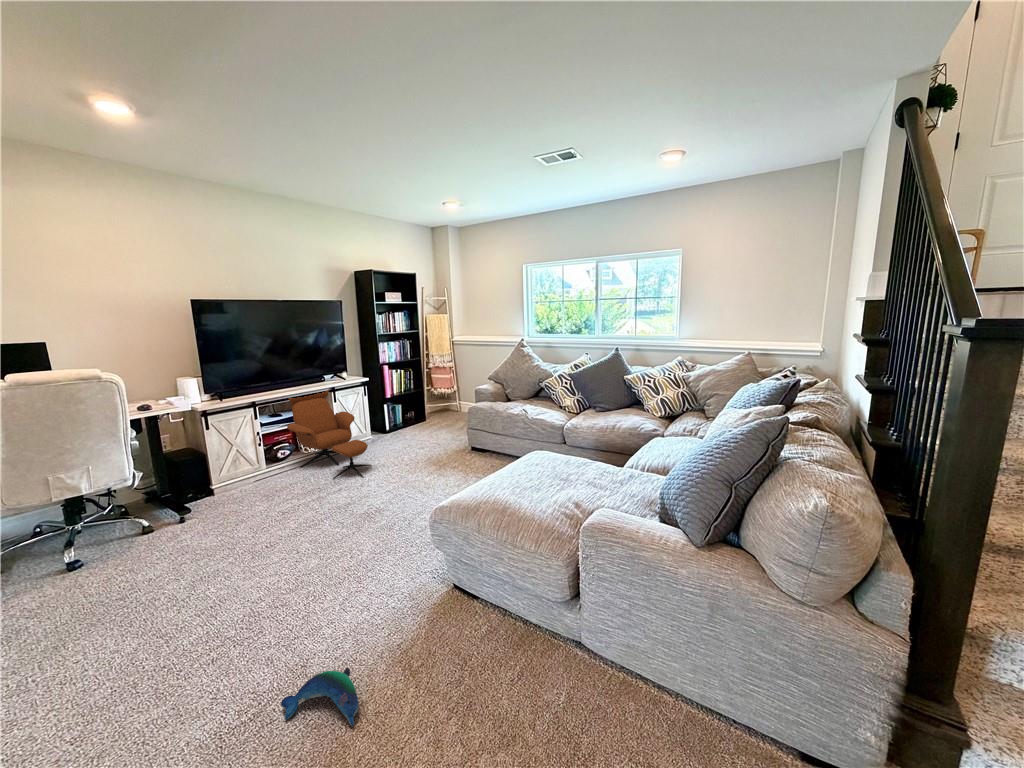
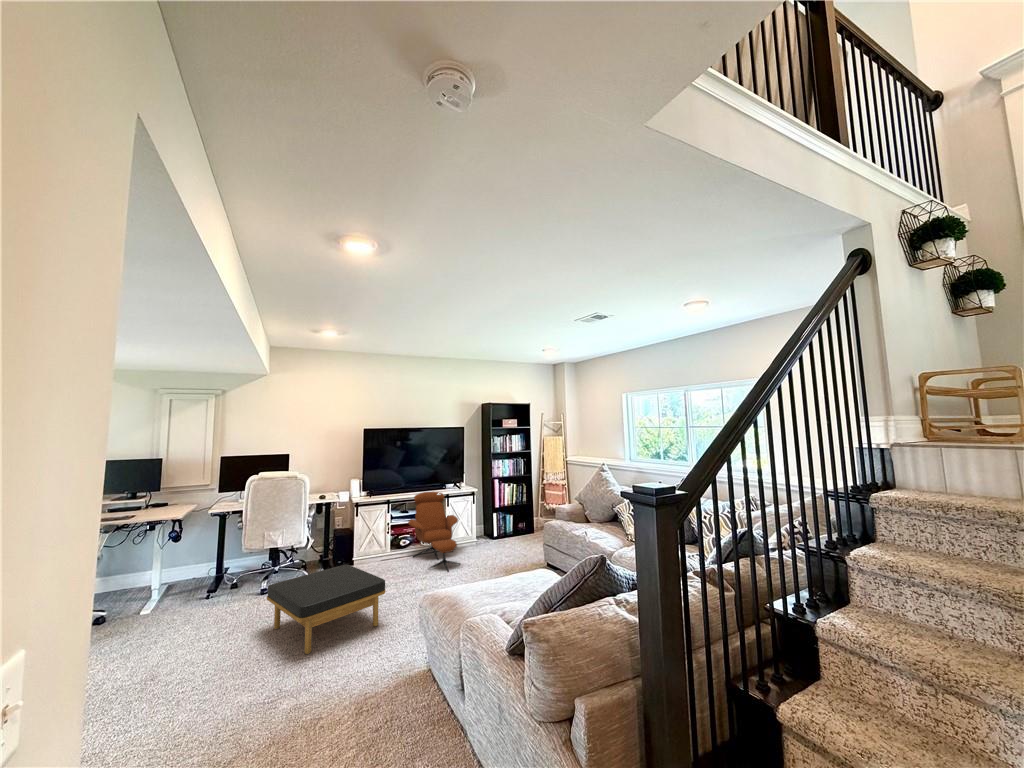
ottoman: none [104,500,320,643] -> present [267,565,385,654]
plush toy: present [281,667,359,726] -> none [308,681,351,718]

